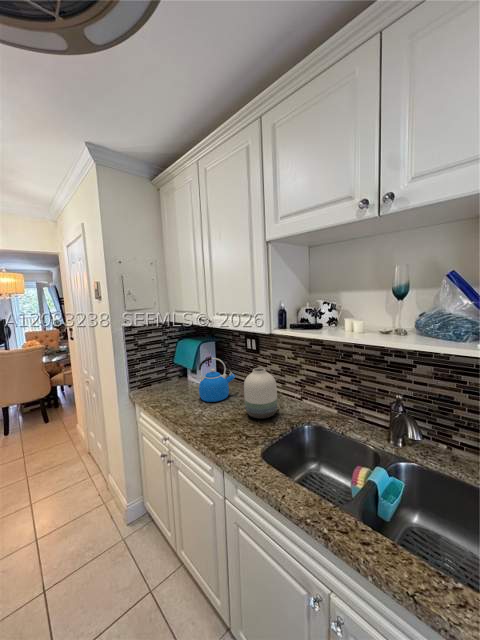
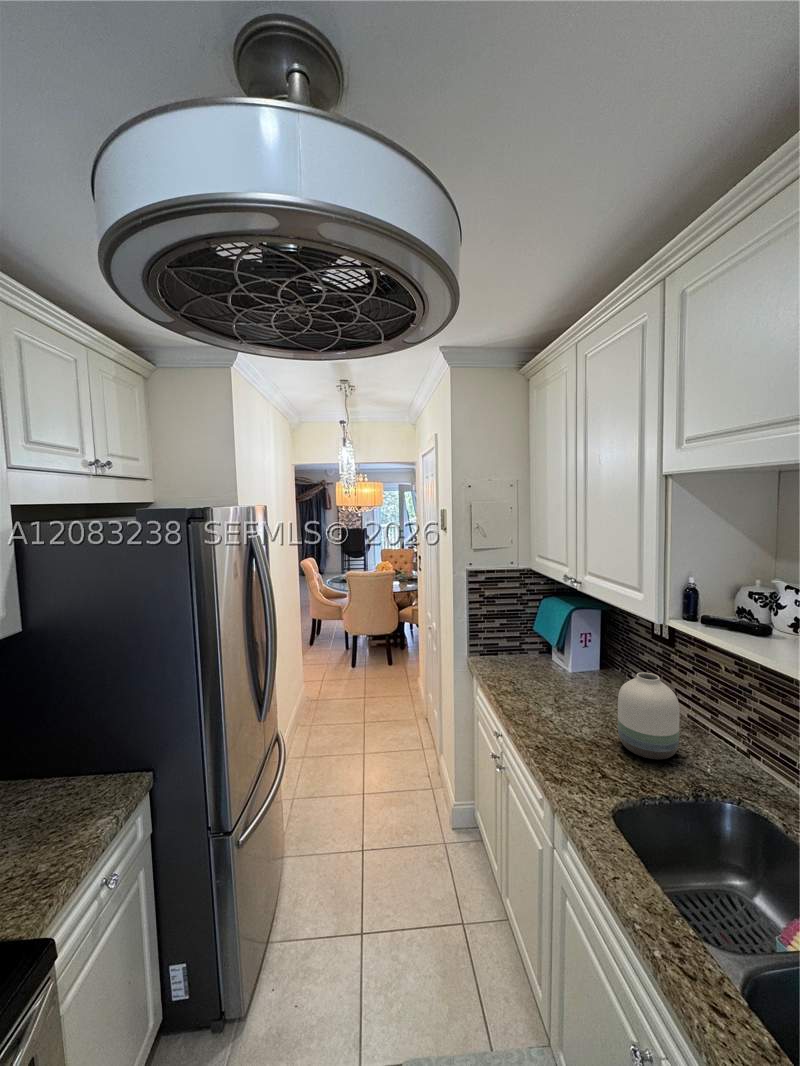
kettle: present [199,357,235,402] -> none [557,636,620,706]

